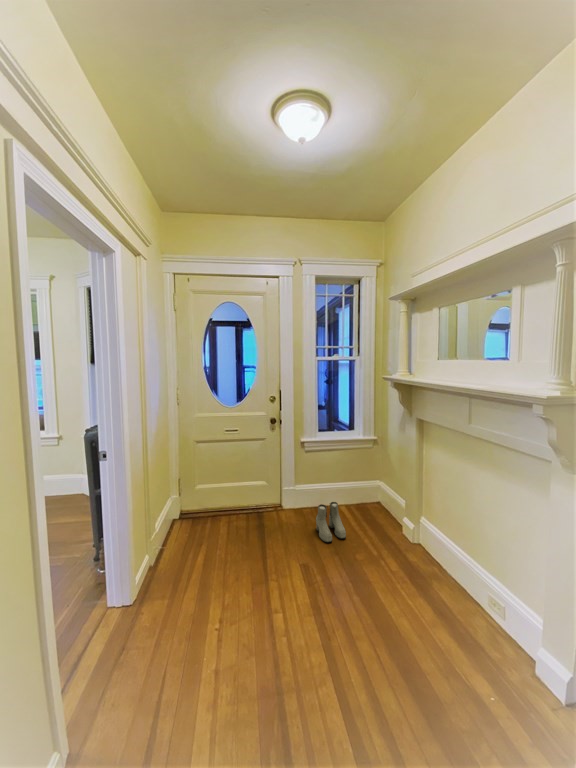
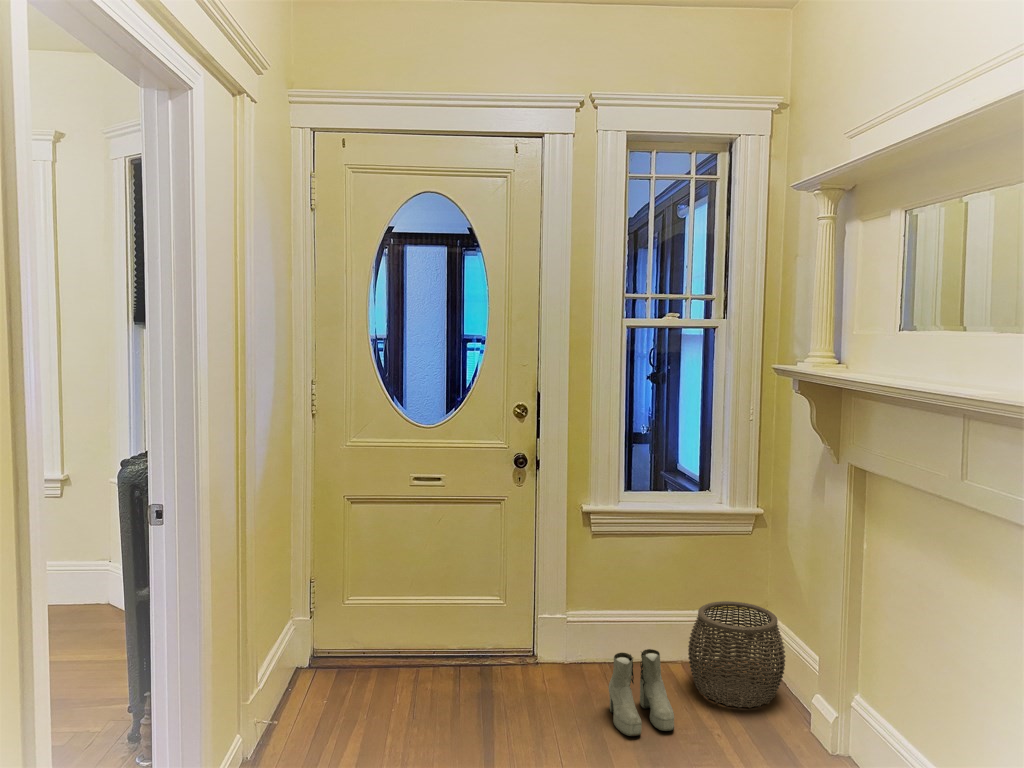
woven basket: none [348,478,390,525] -> present [688,601,786,708]

